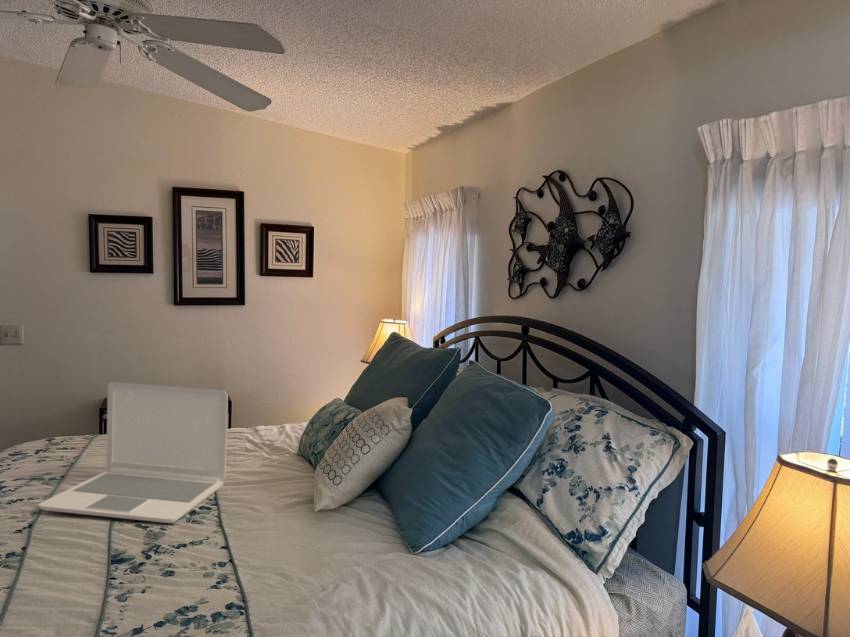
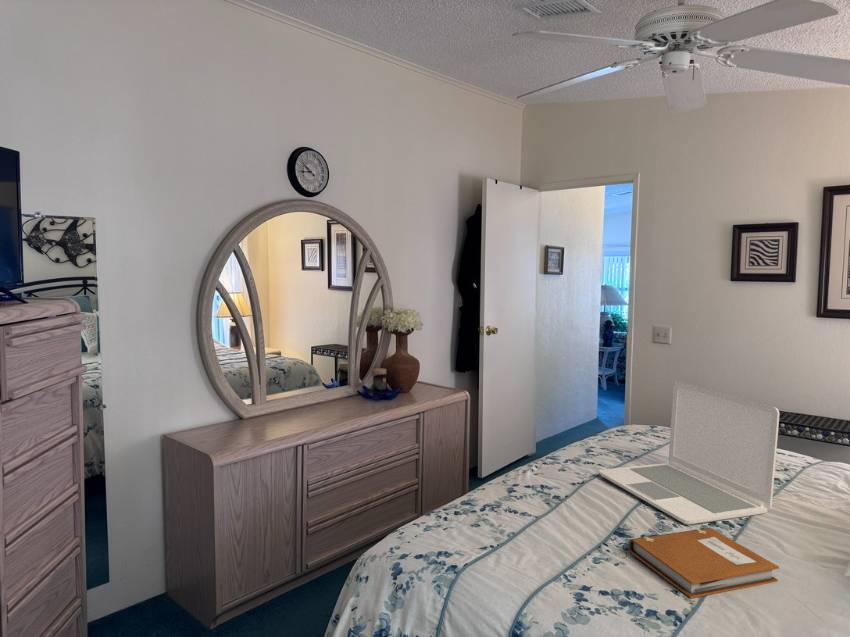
notebook: none [146,516,275,585] -> present [629,528,779,598]

